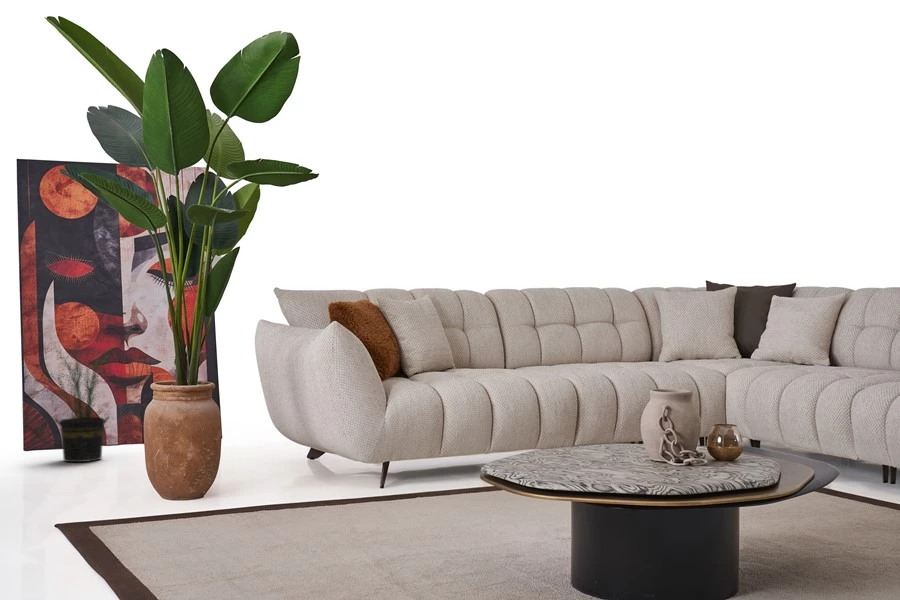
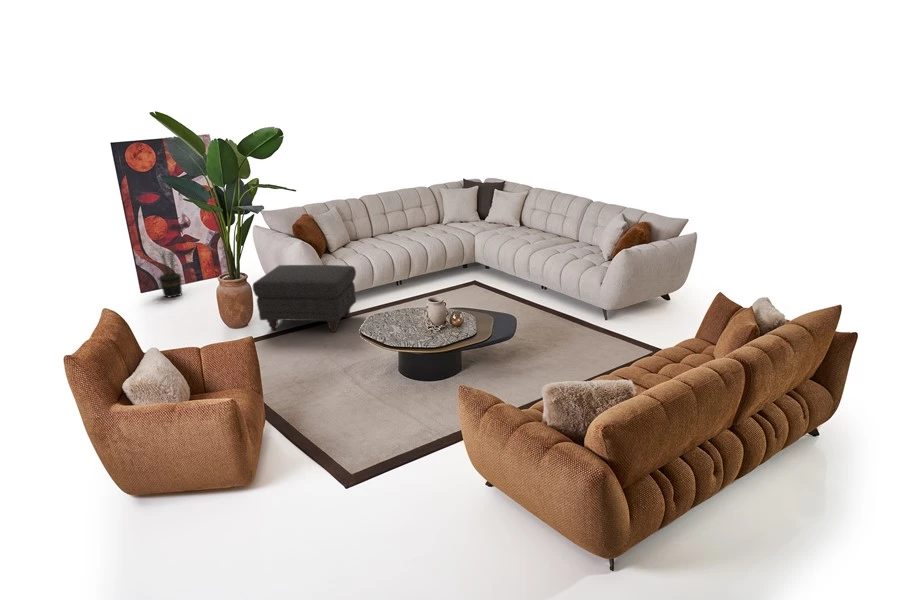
ottoman: none [208,374,451,517] -> present [253,265,356,332]

